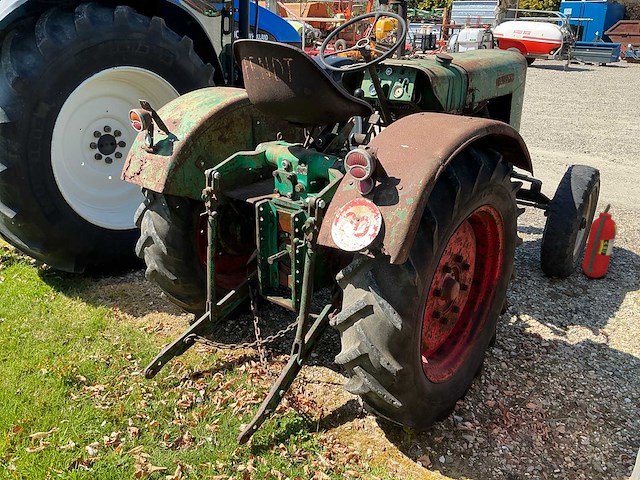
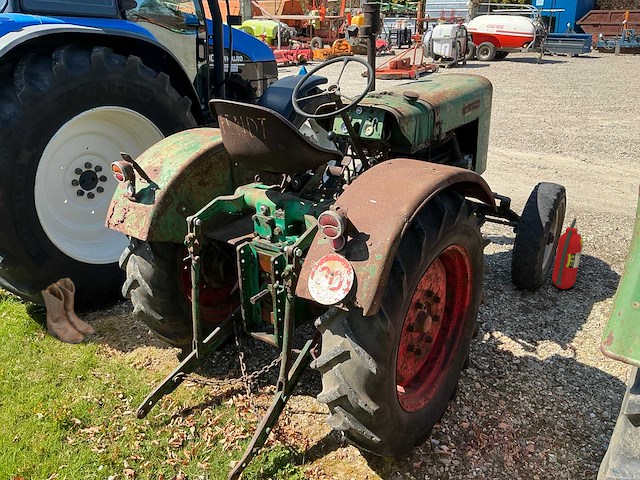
boots: none [53,240,106,307] -> present [41,278,95,343]

